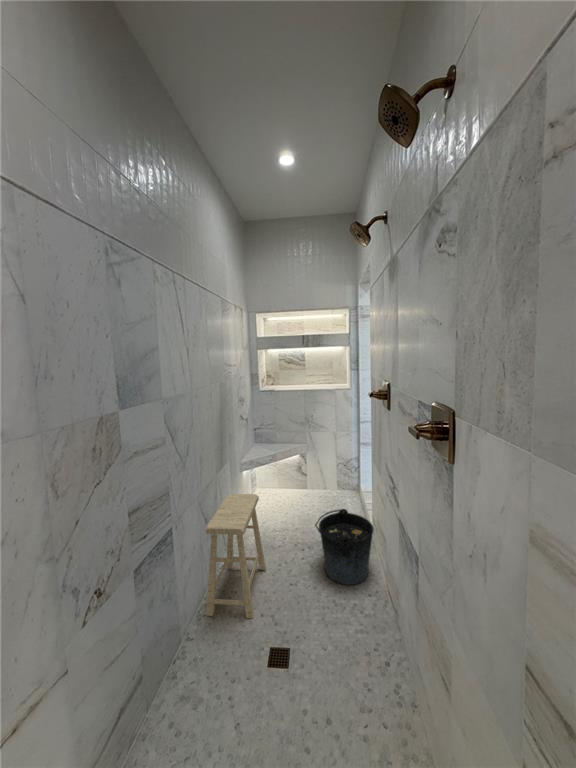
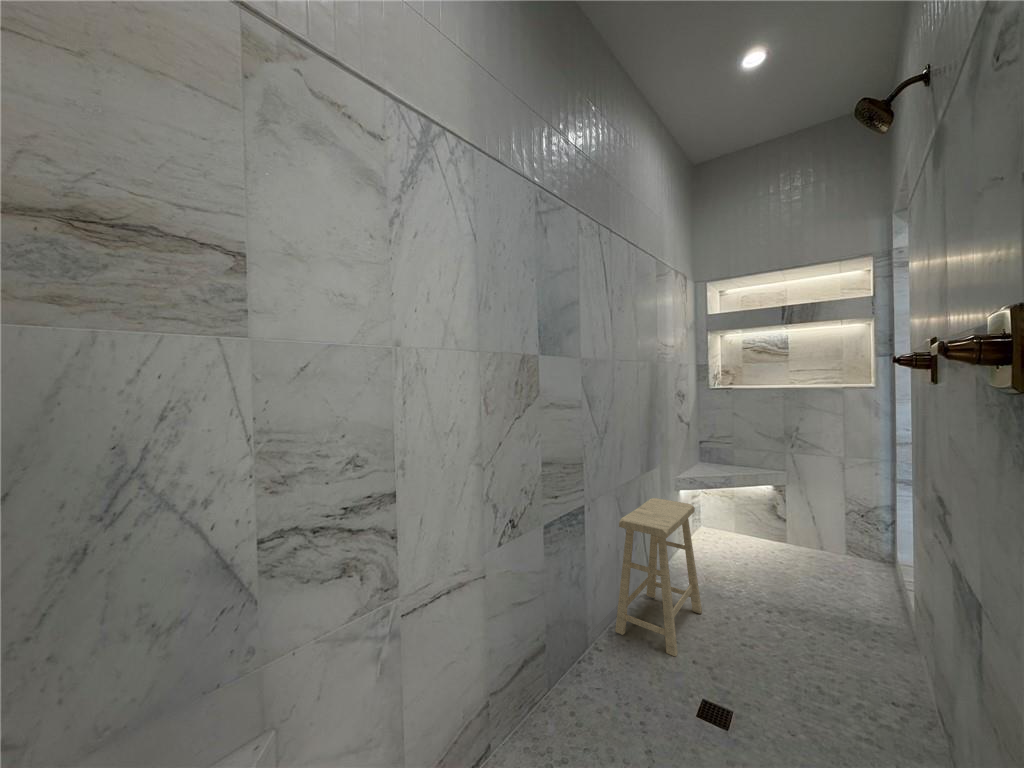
bucket: present [315,509,374,585] -> none [785,559,905,682]

